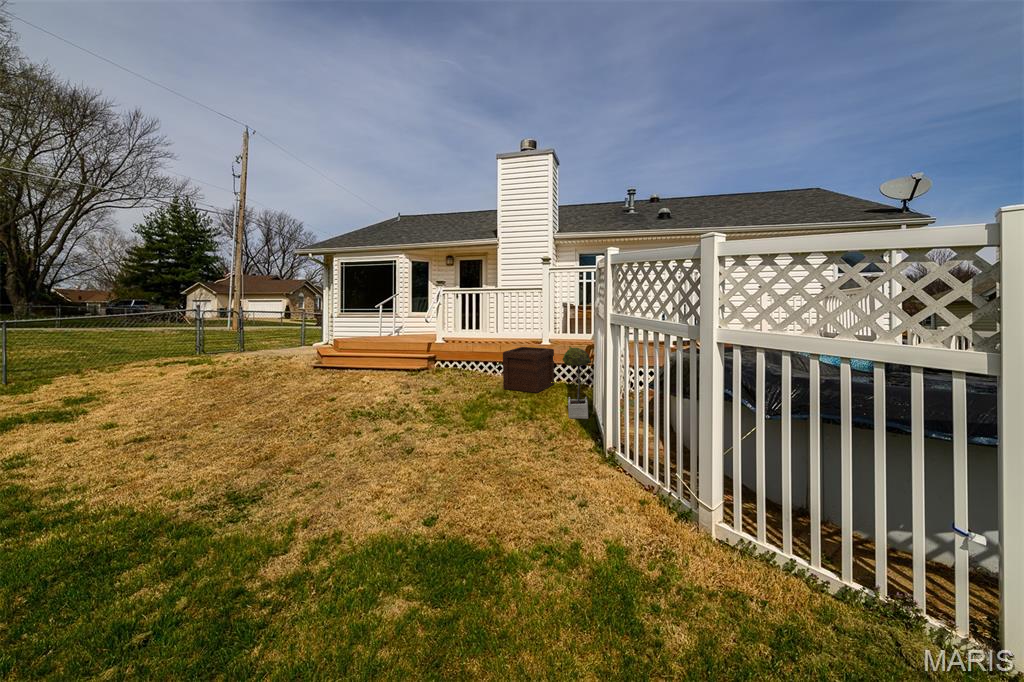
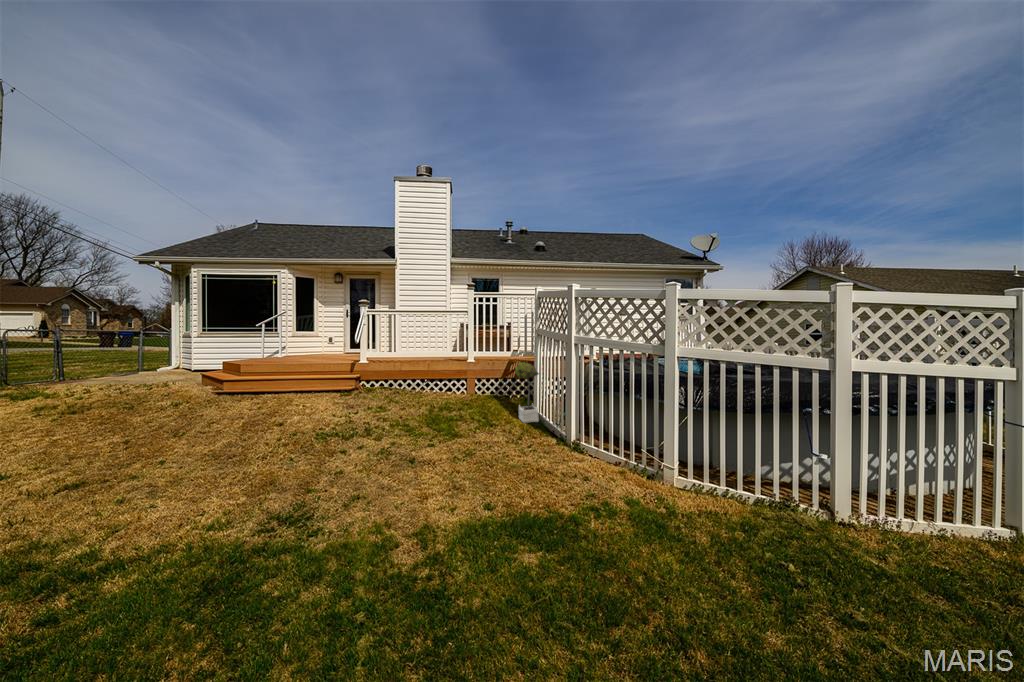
wooden crate: present [503,347,554,393] -> none [441,364,484,405]

